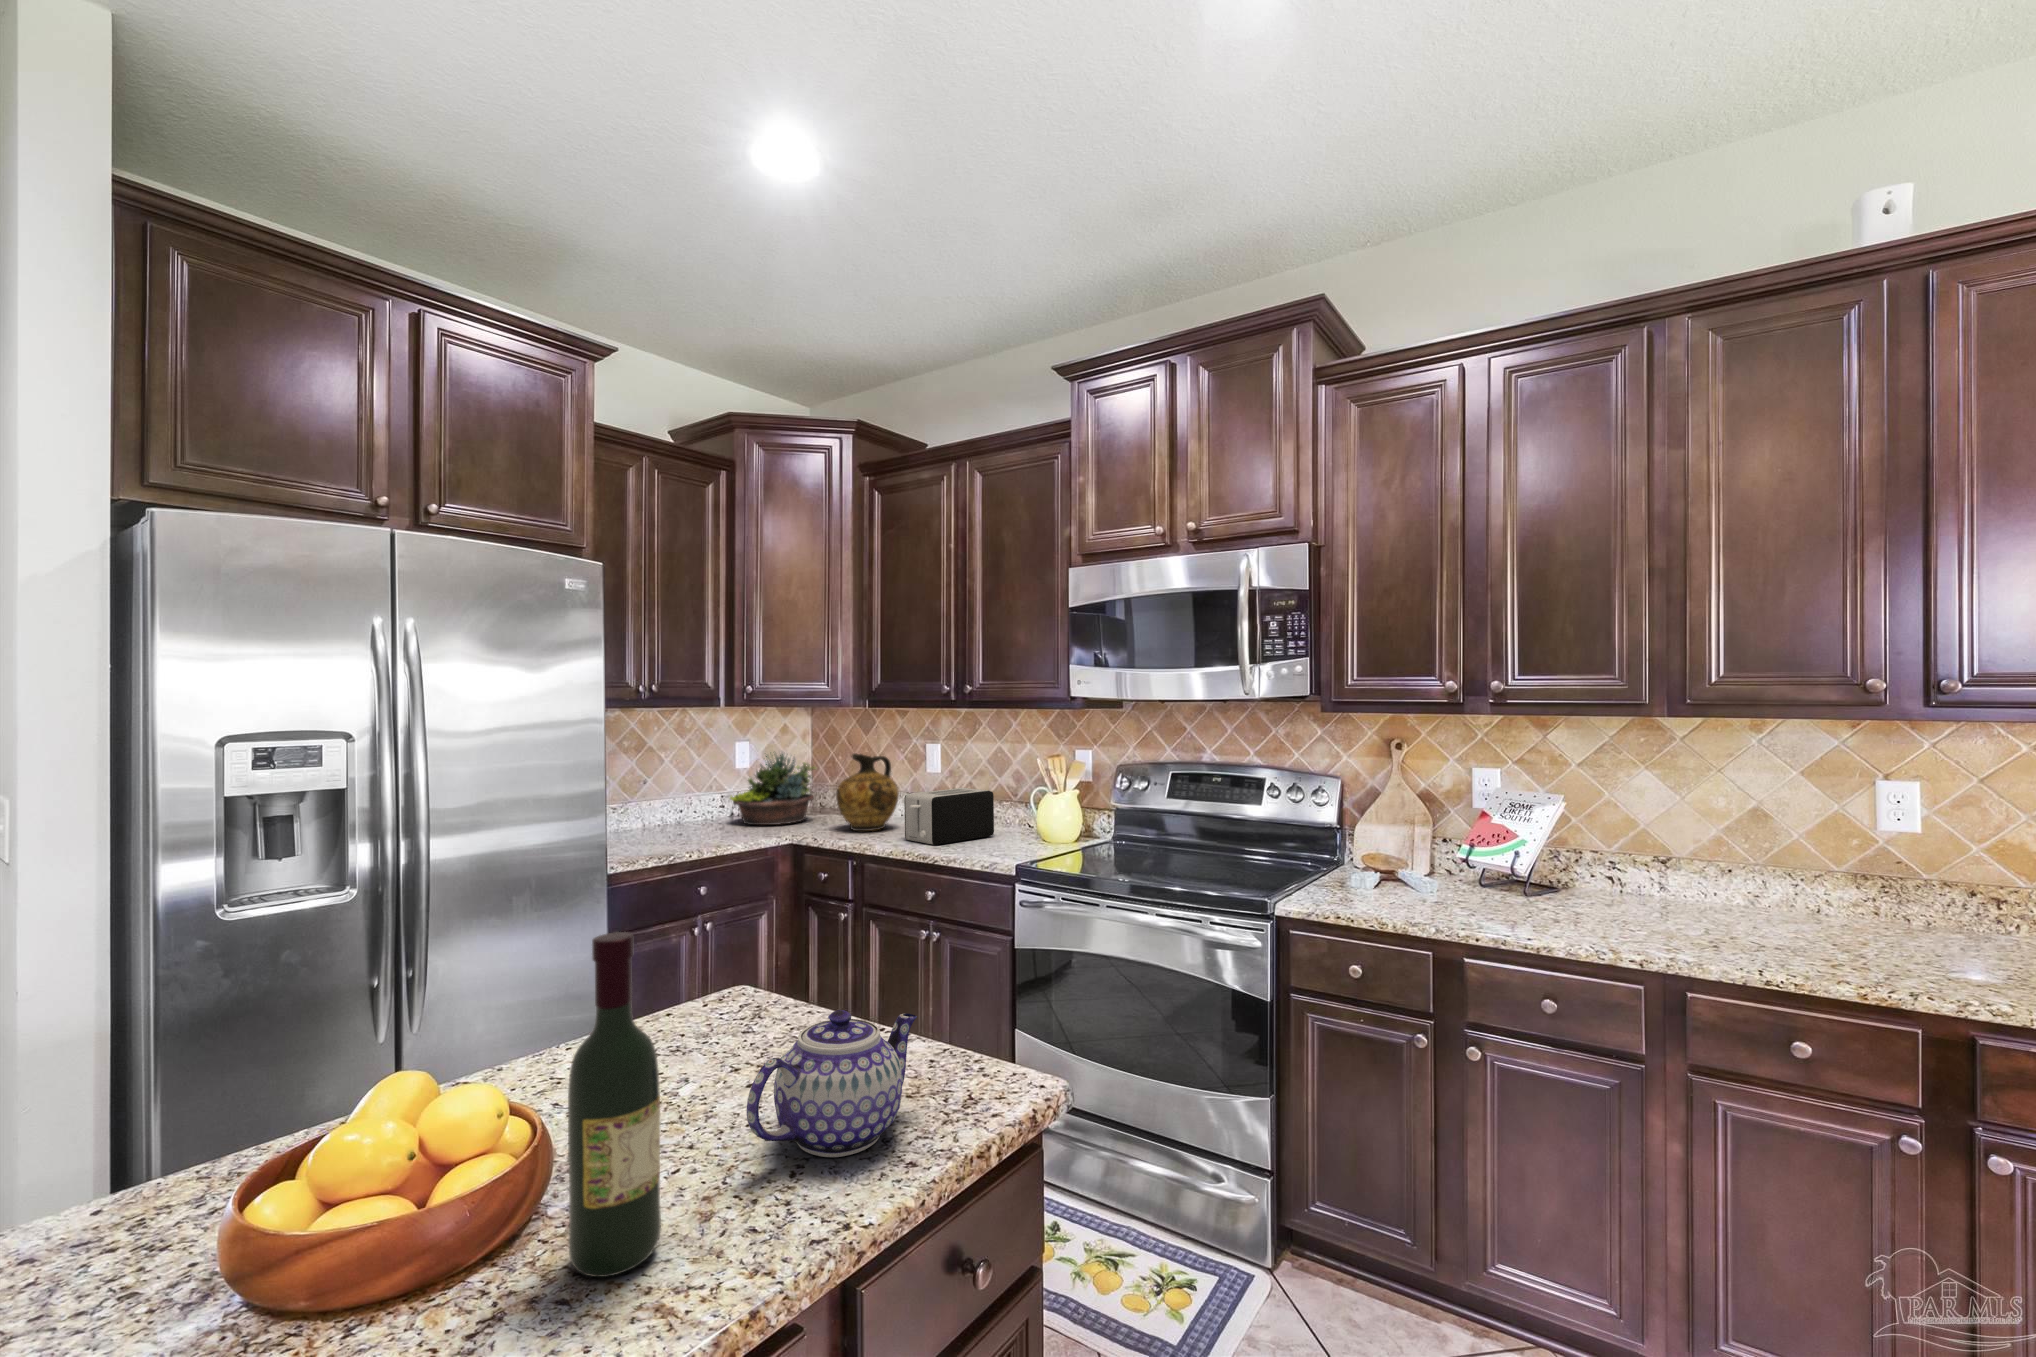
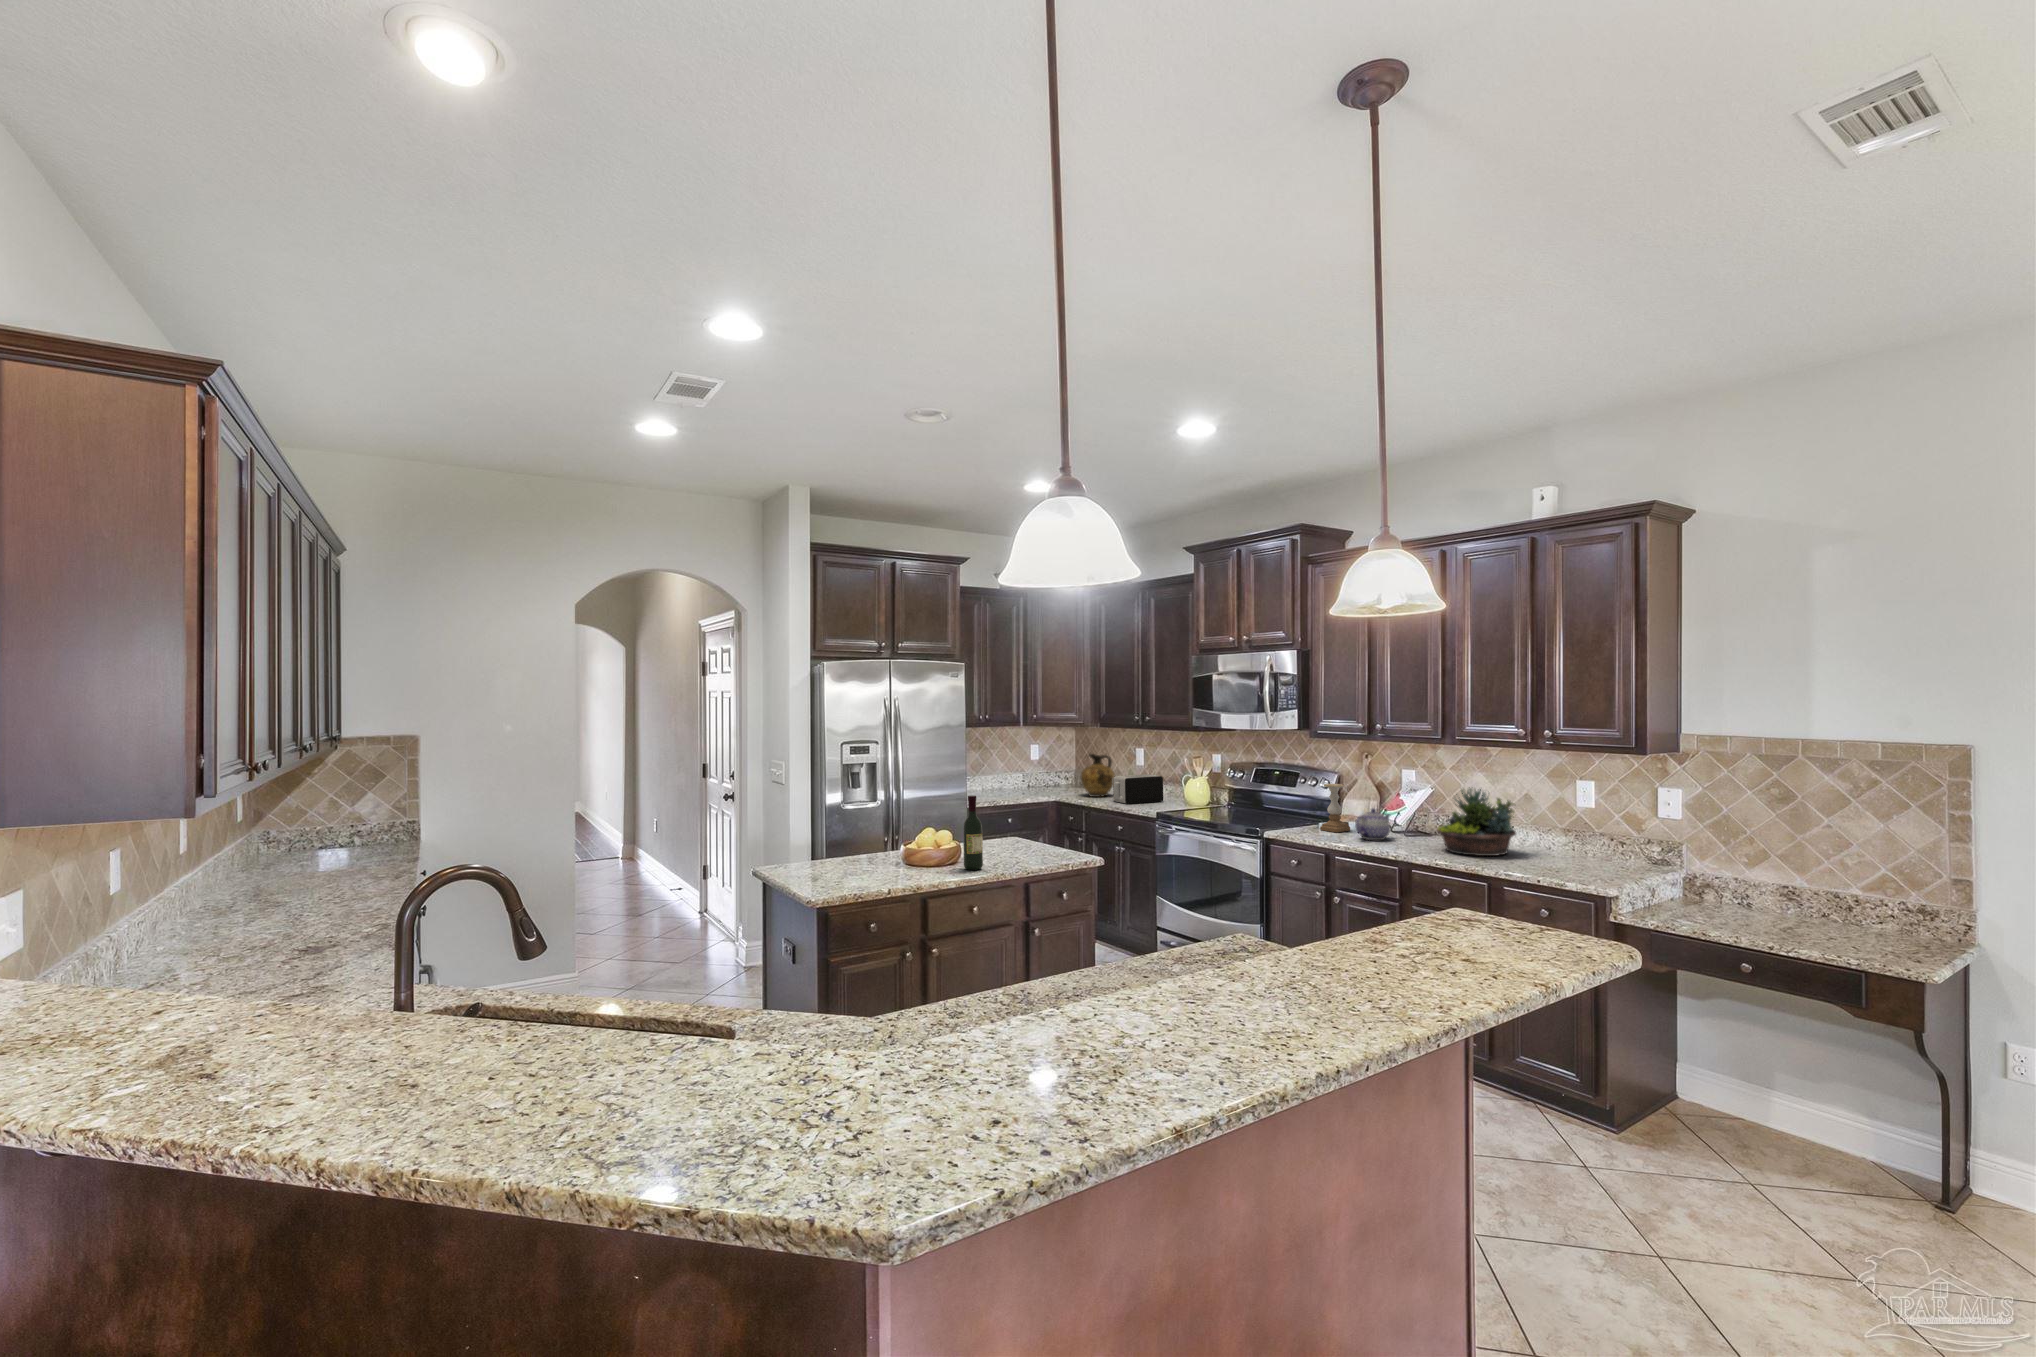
succulent planter: present [730,752,816,825] -> present [1437,787,1516,856]
candle holder: none [1358,798,1409,894] -> present [1320,784,1350,832]
teapot: present [747,1010,917,1157] -> present [1355,809,1390,840]

